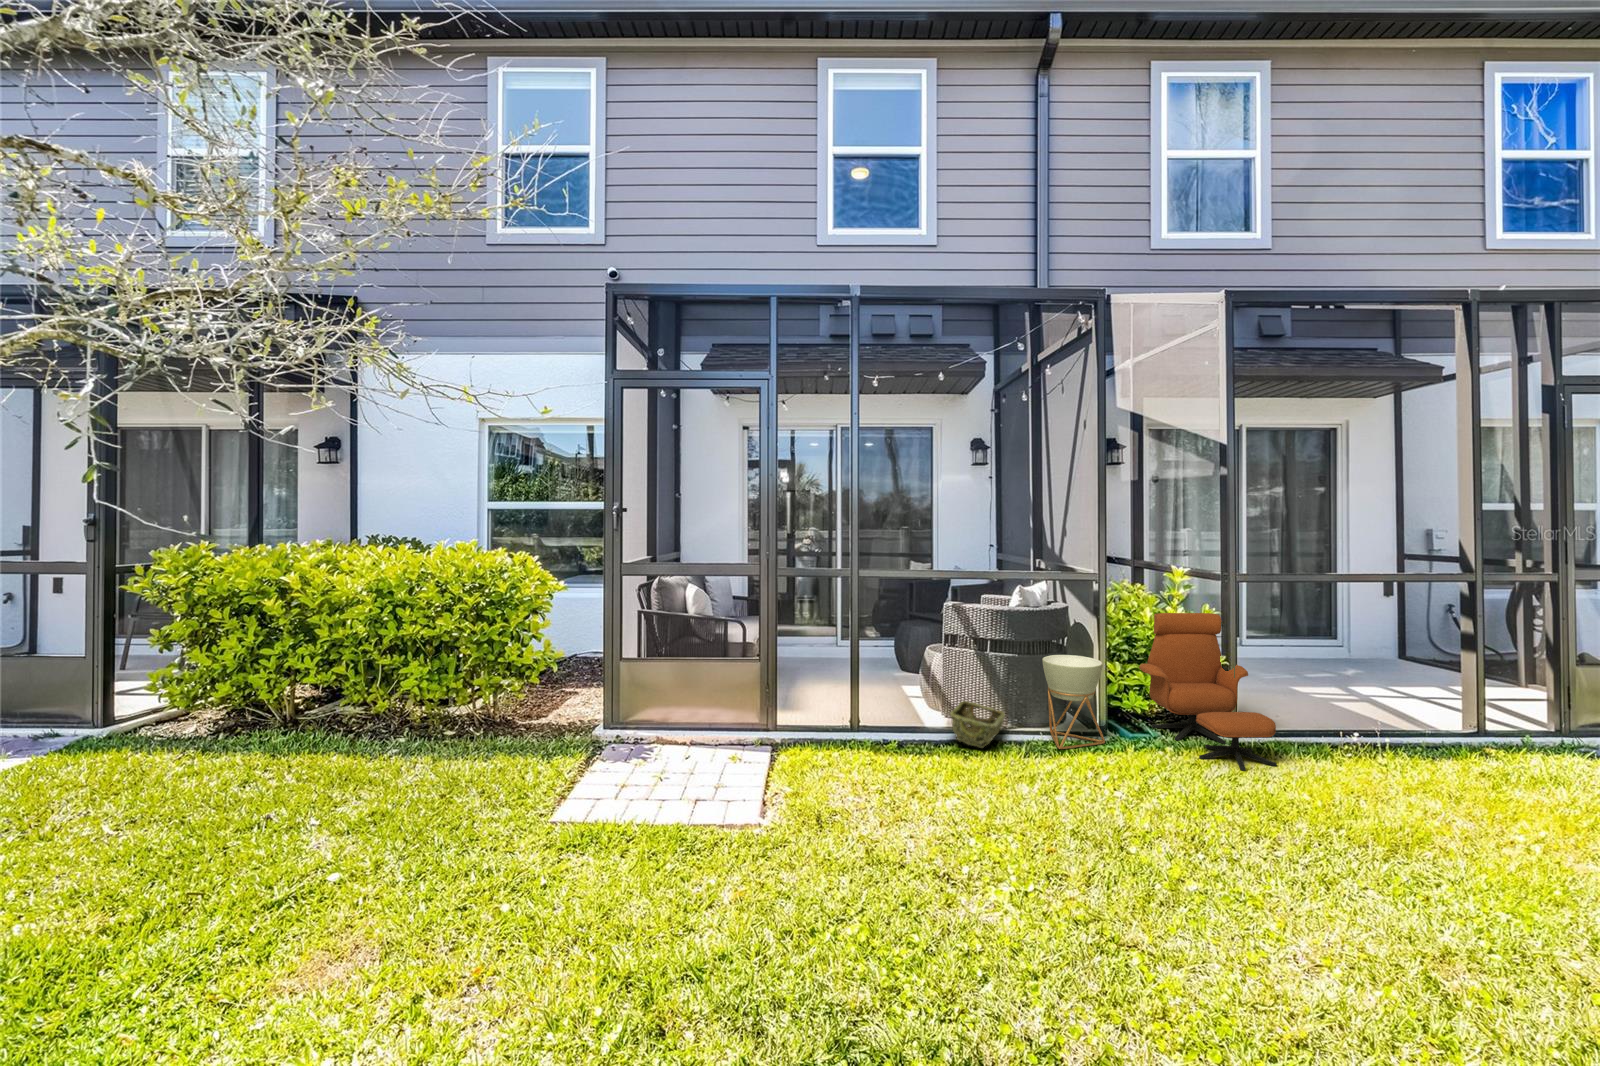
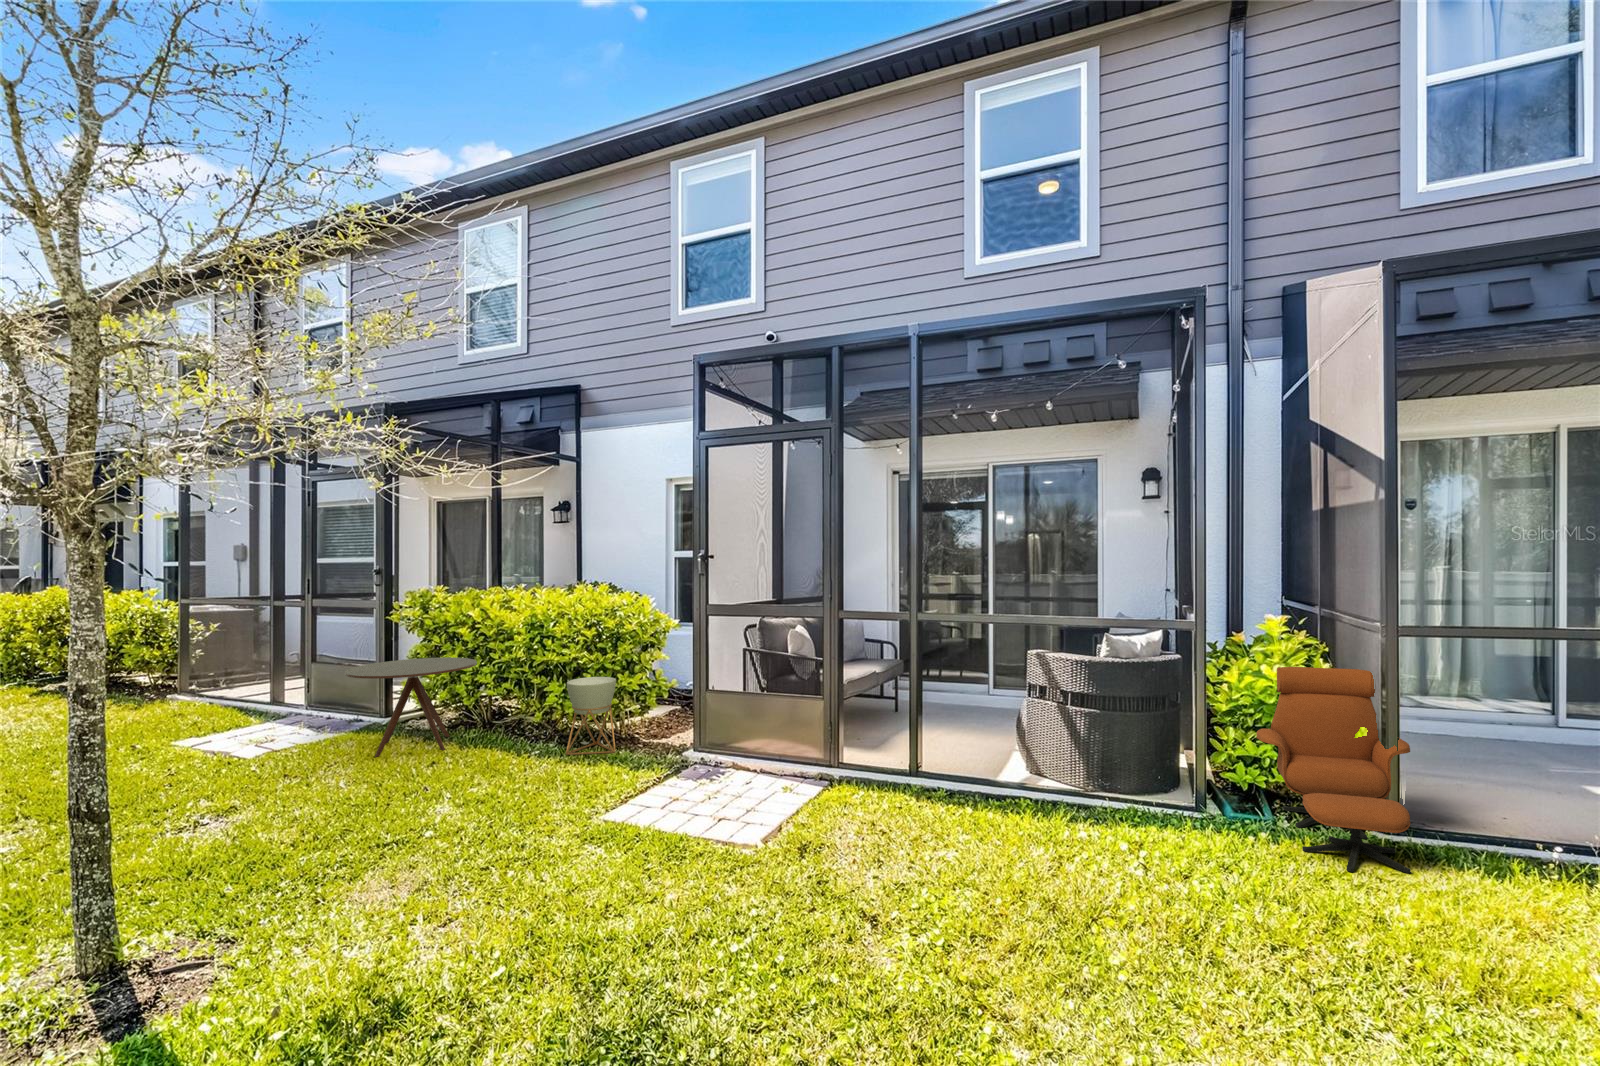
round table: none [88,639,292,781] -> present [344,657,477,757]
planter: present [1042,655,1105,749] -> present [566,677,616,755]
woven basket: present [950,701,1005,748] -> none [997,755,1074,807]

